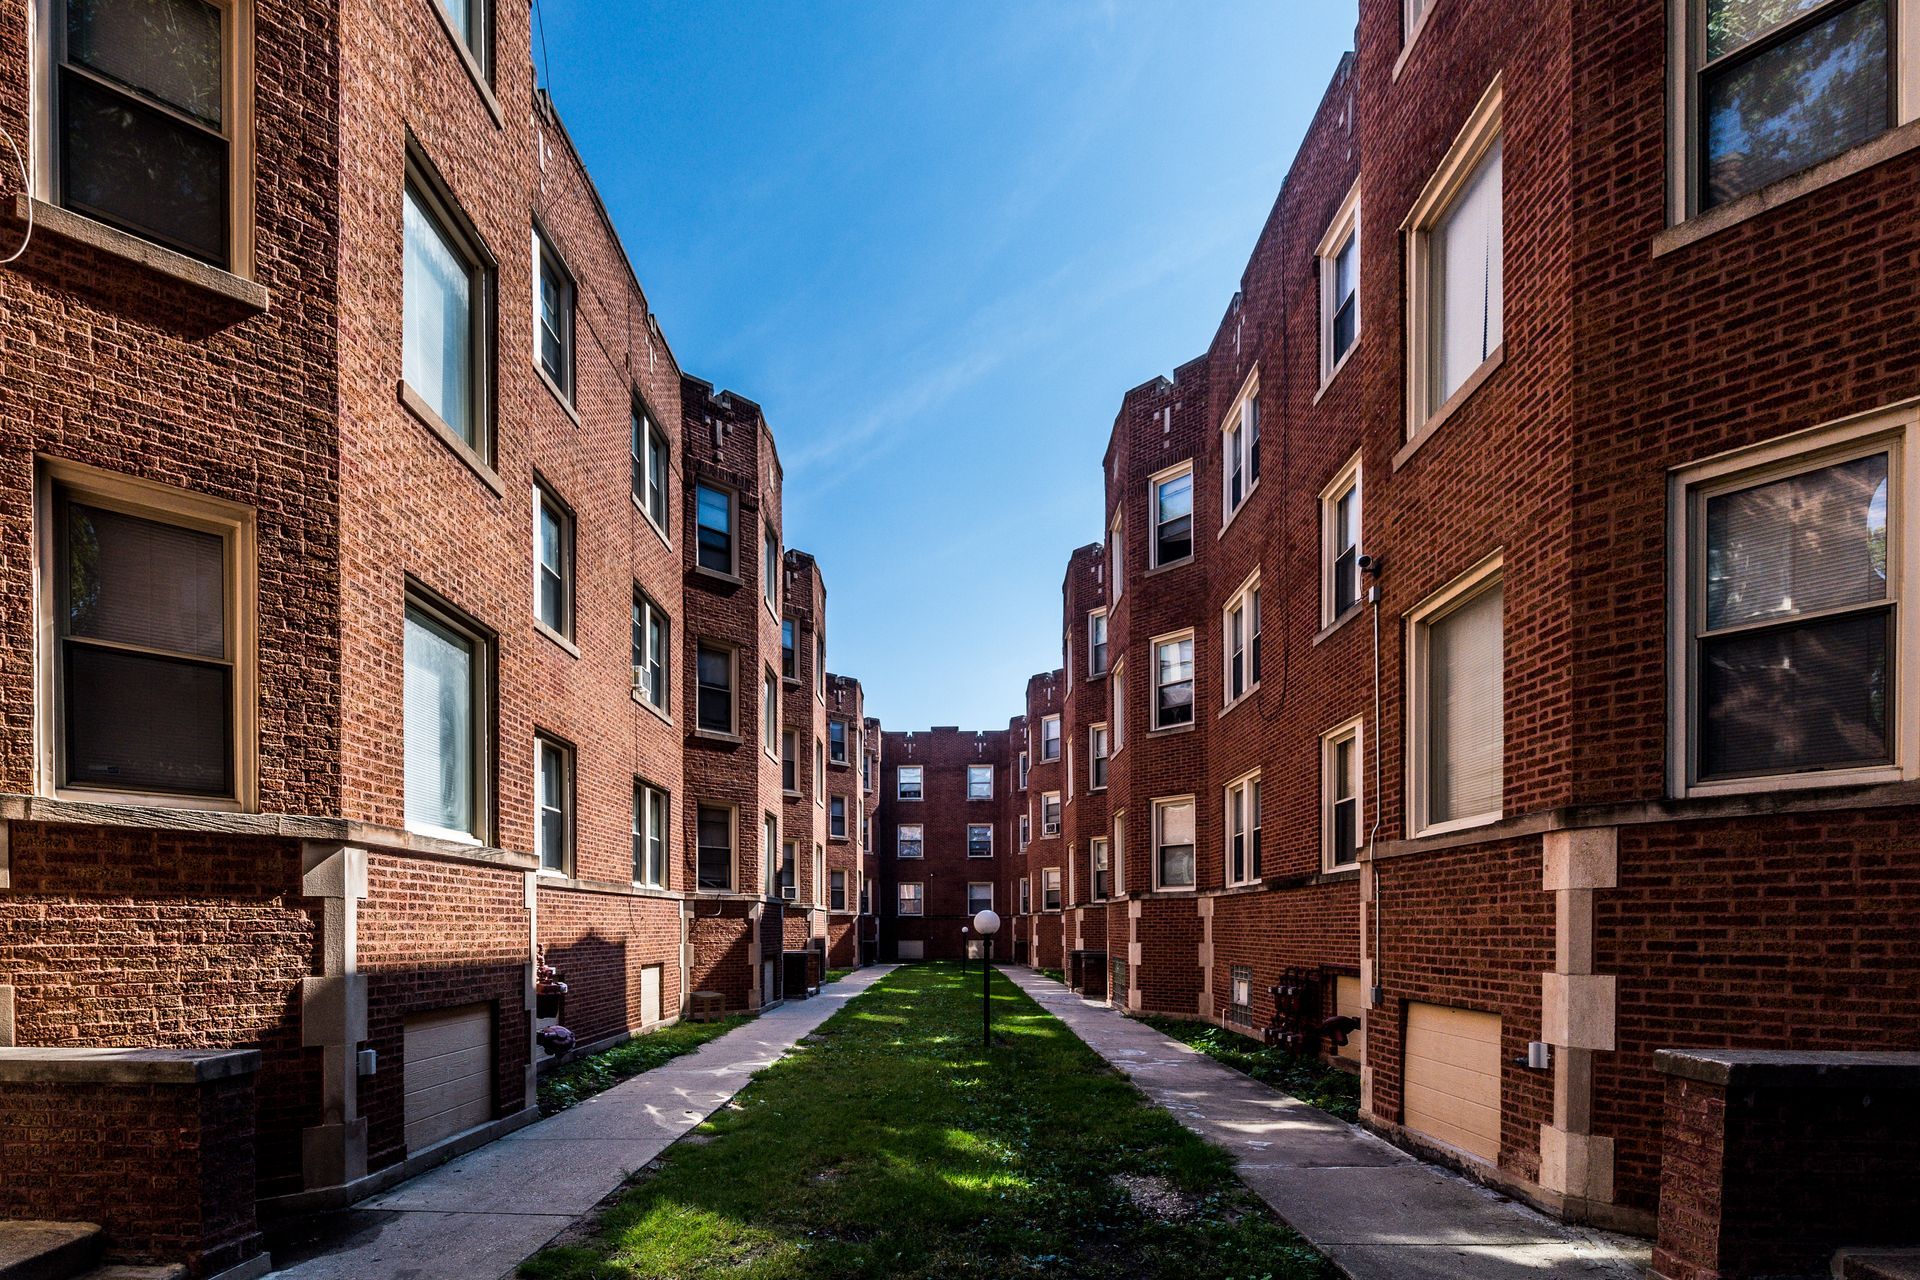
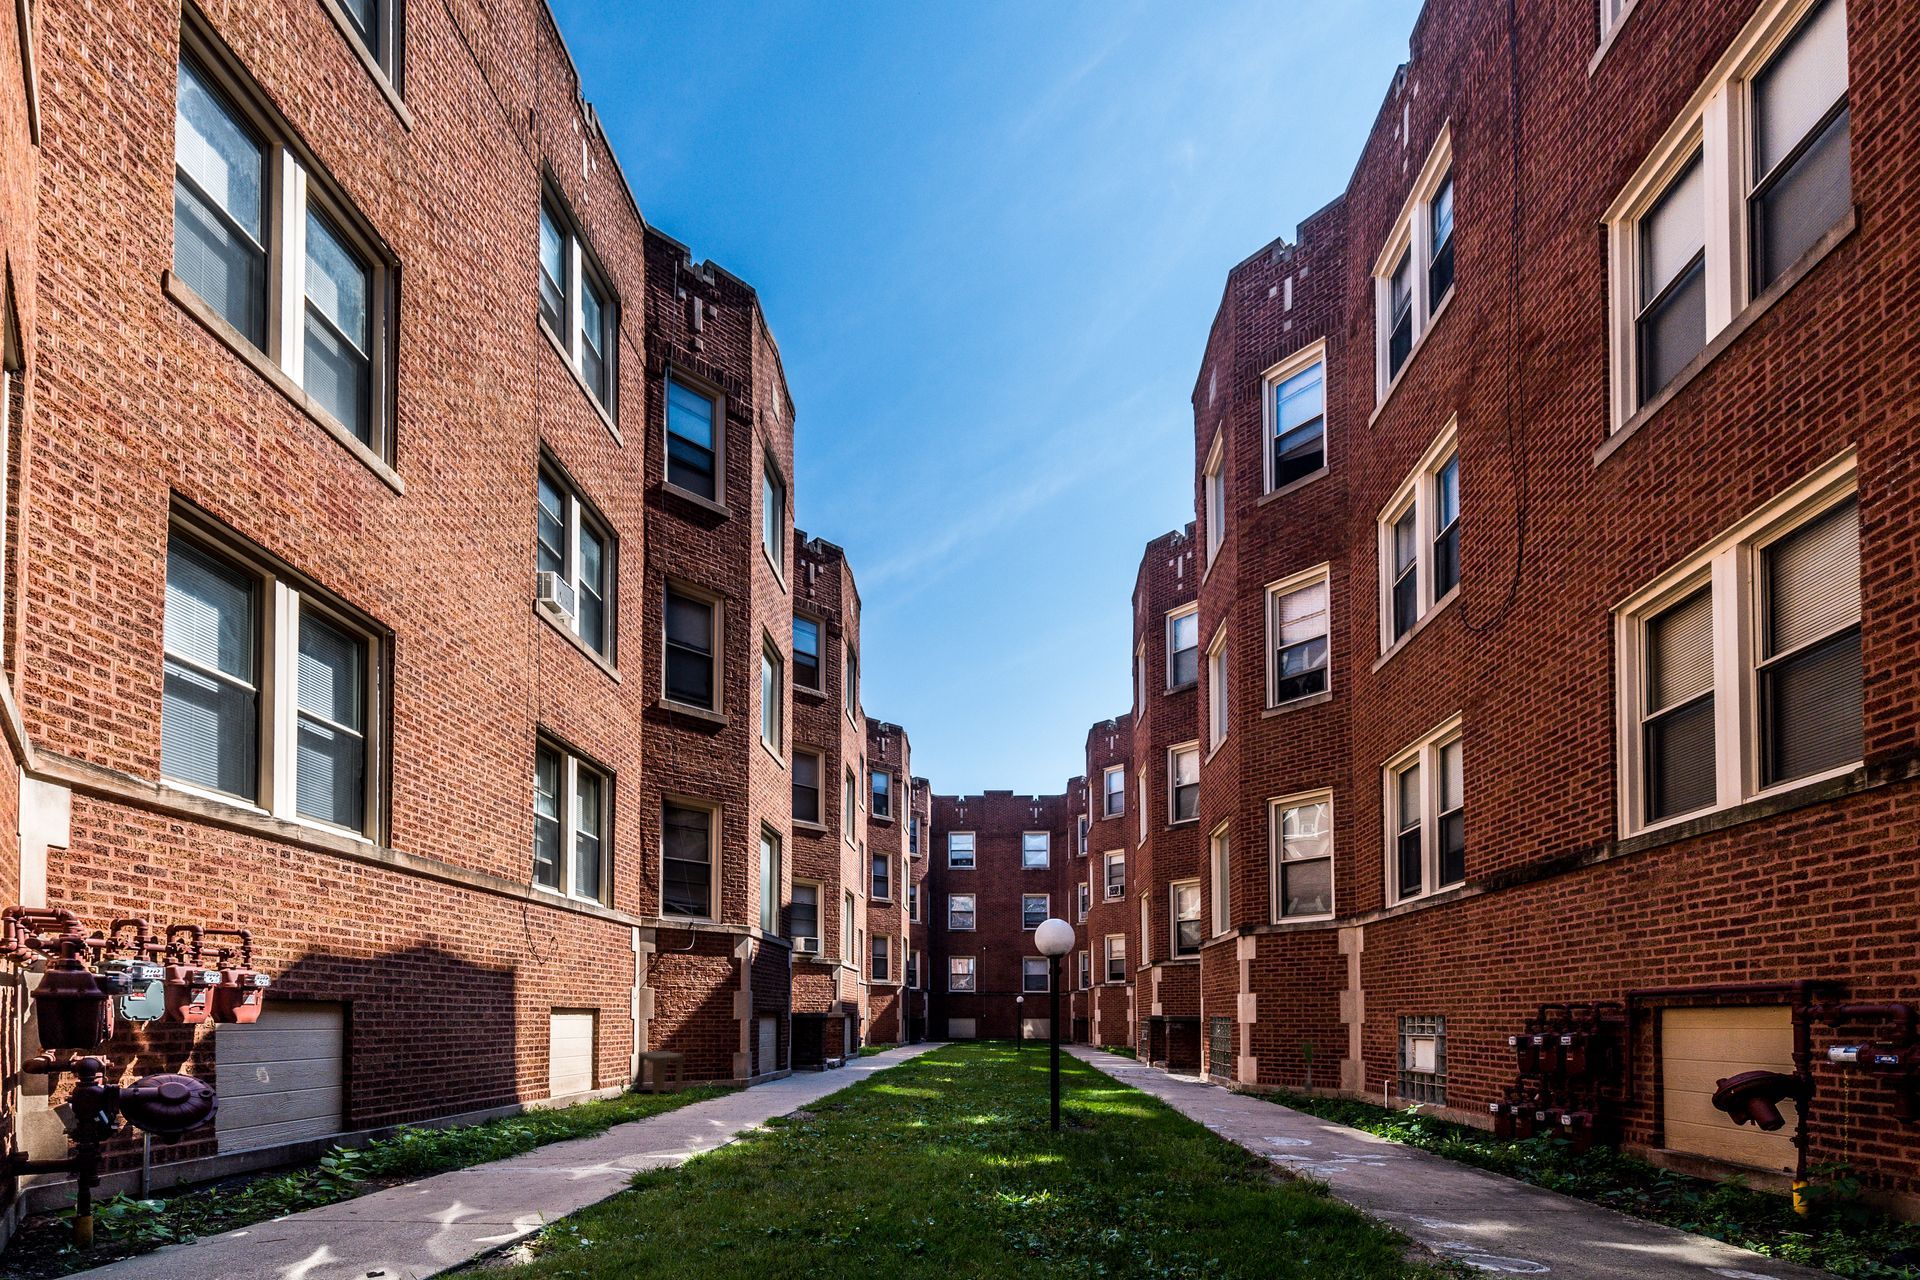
potted plant: none [1158,971,1186,1013] -> present [1300,1039,1315,1093]

